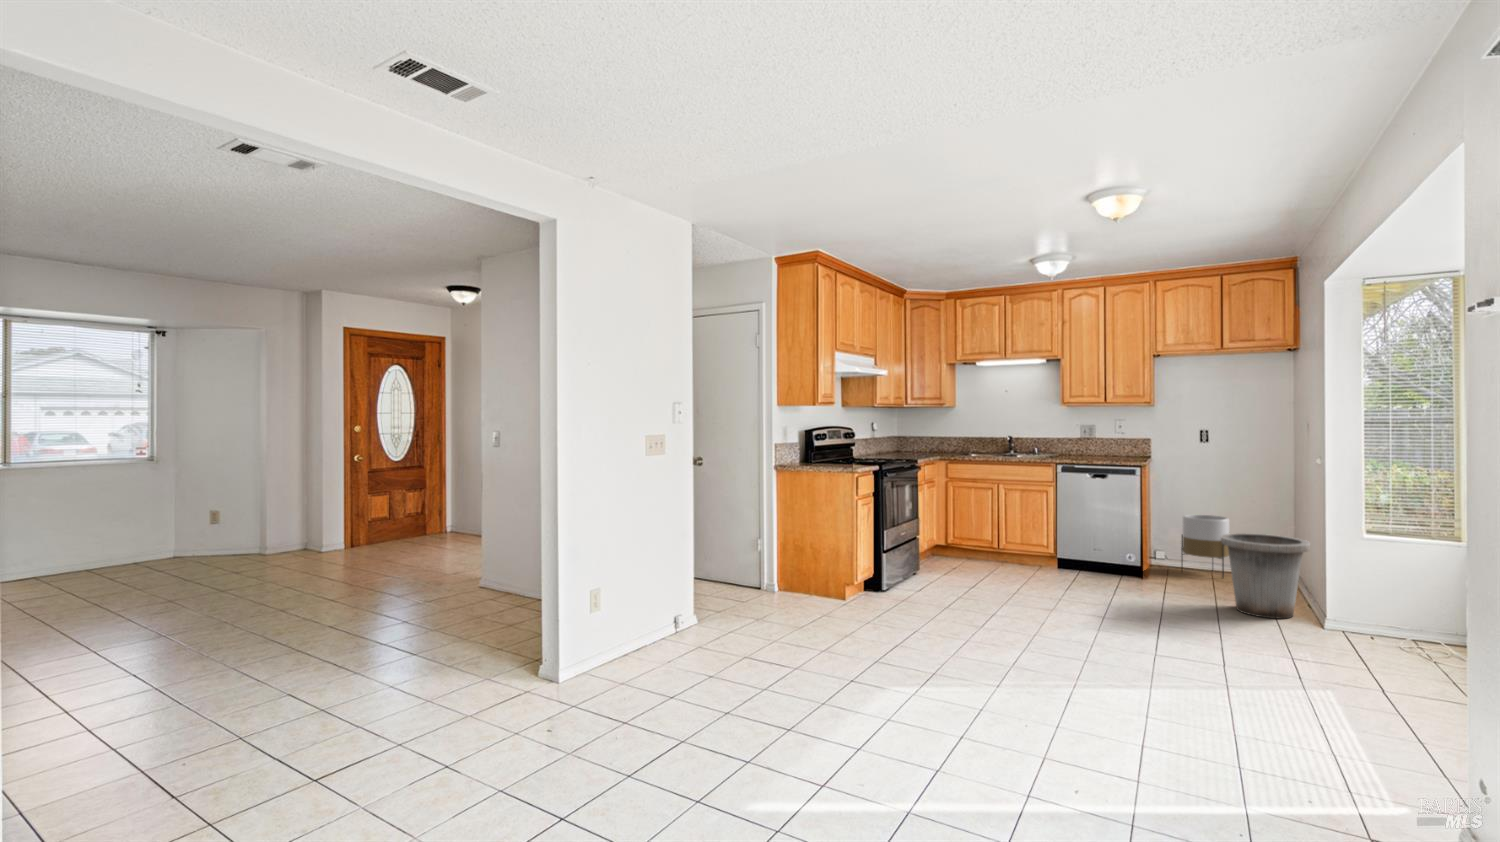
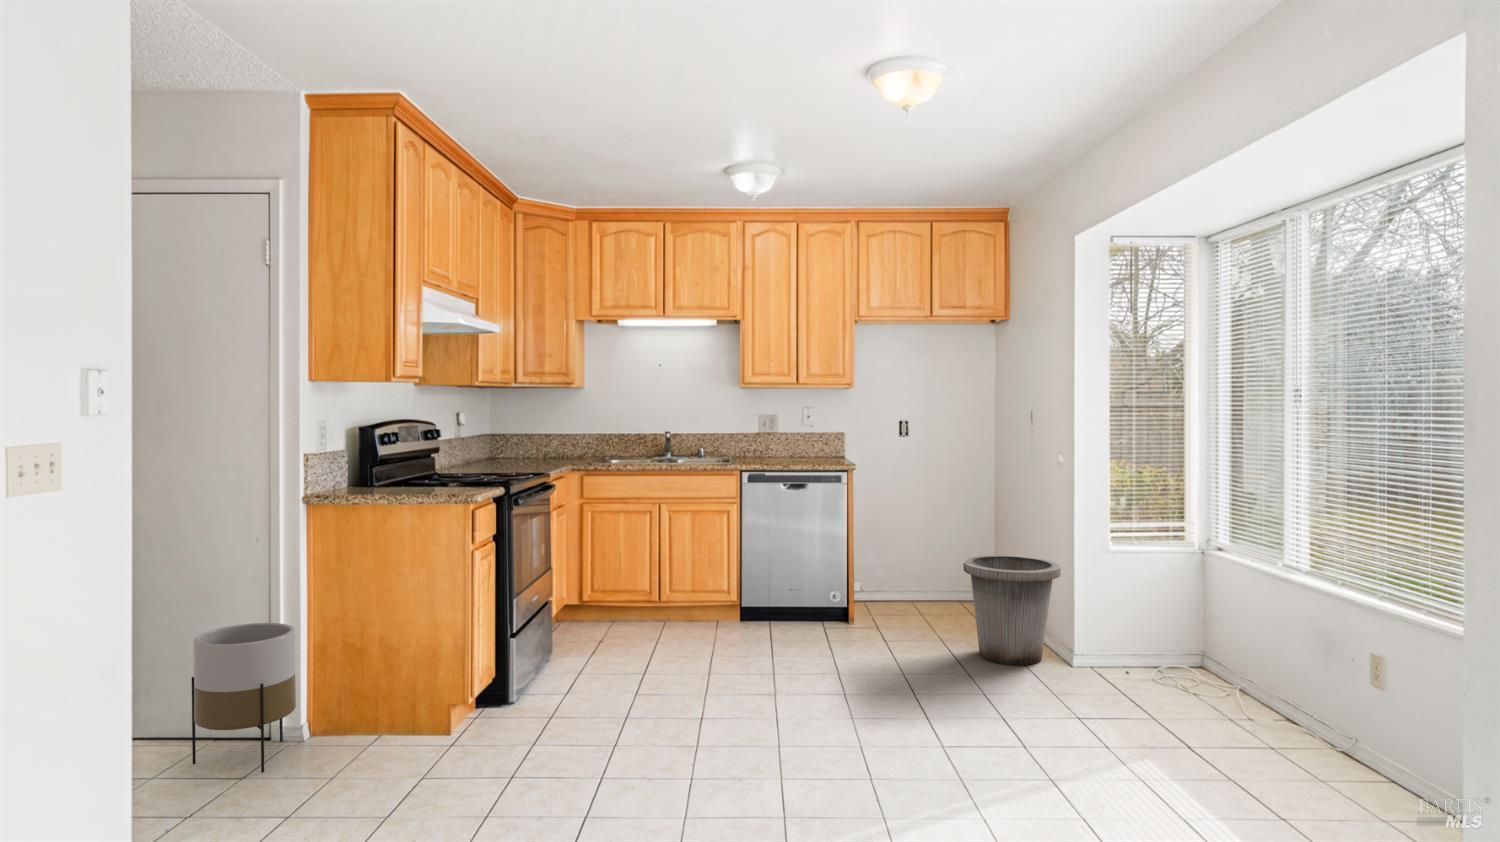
planter: present [1181,515,1229,578] -> present [192,623,296,773]

